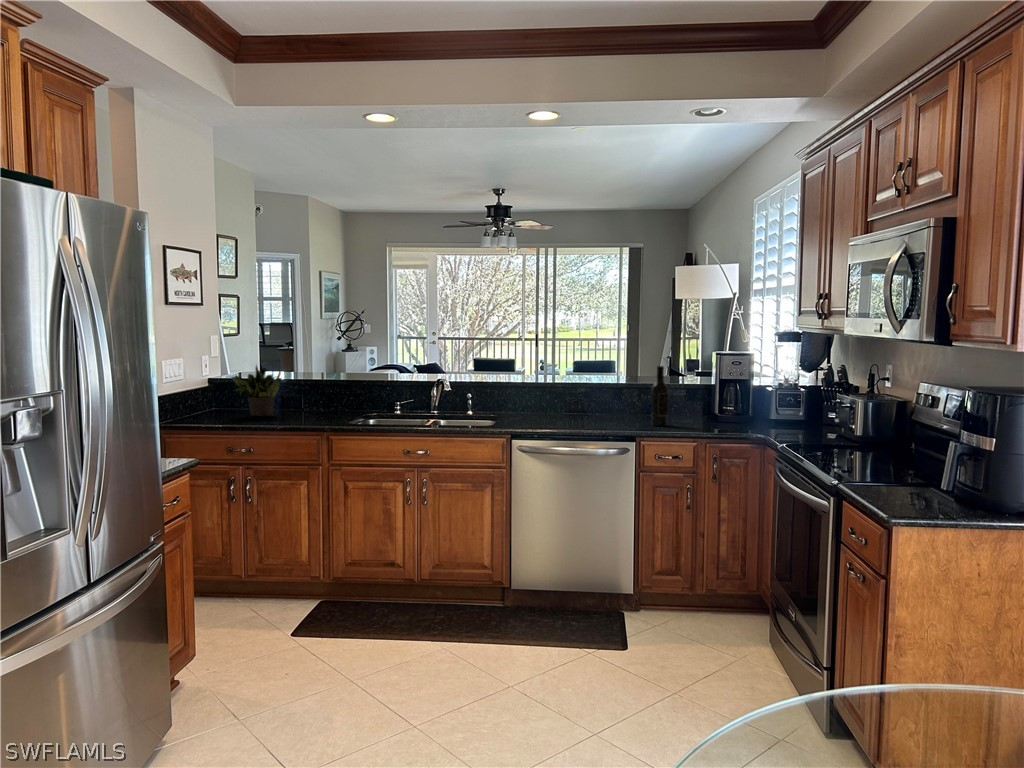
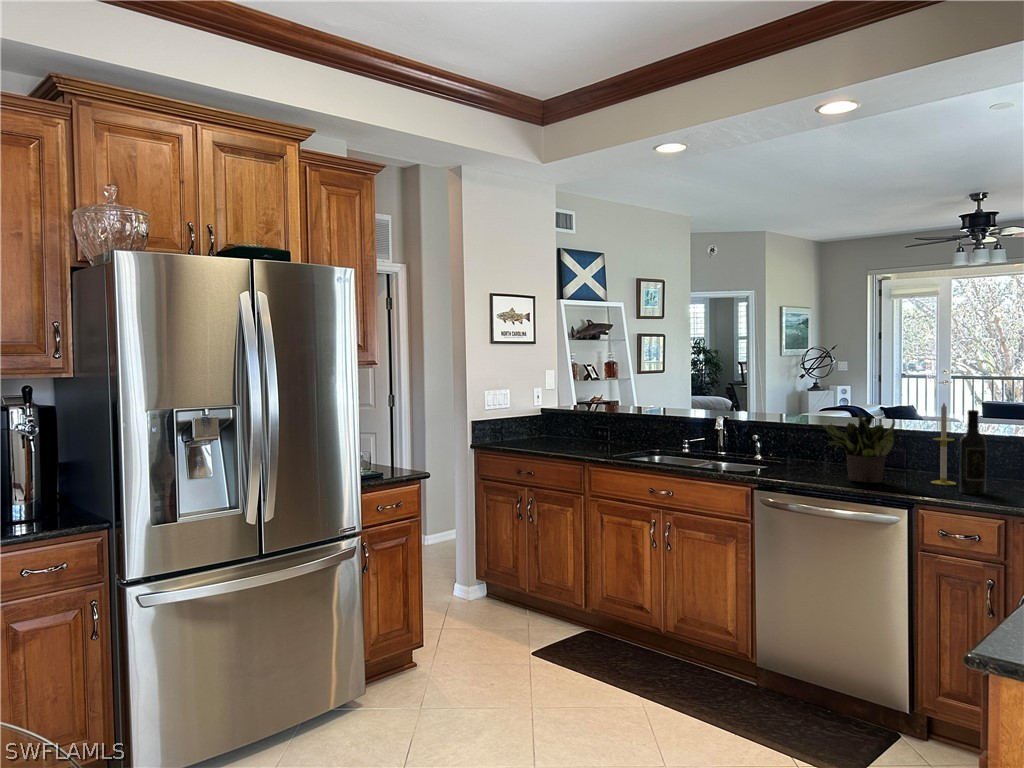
candle: none [620,360,637,422] -> present [931,403,956,485]
potted plant: present [231,366,282,416] -> present [823,411,898,483]

